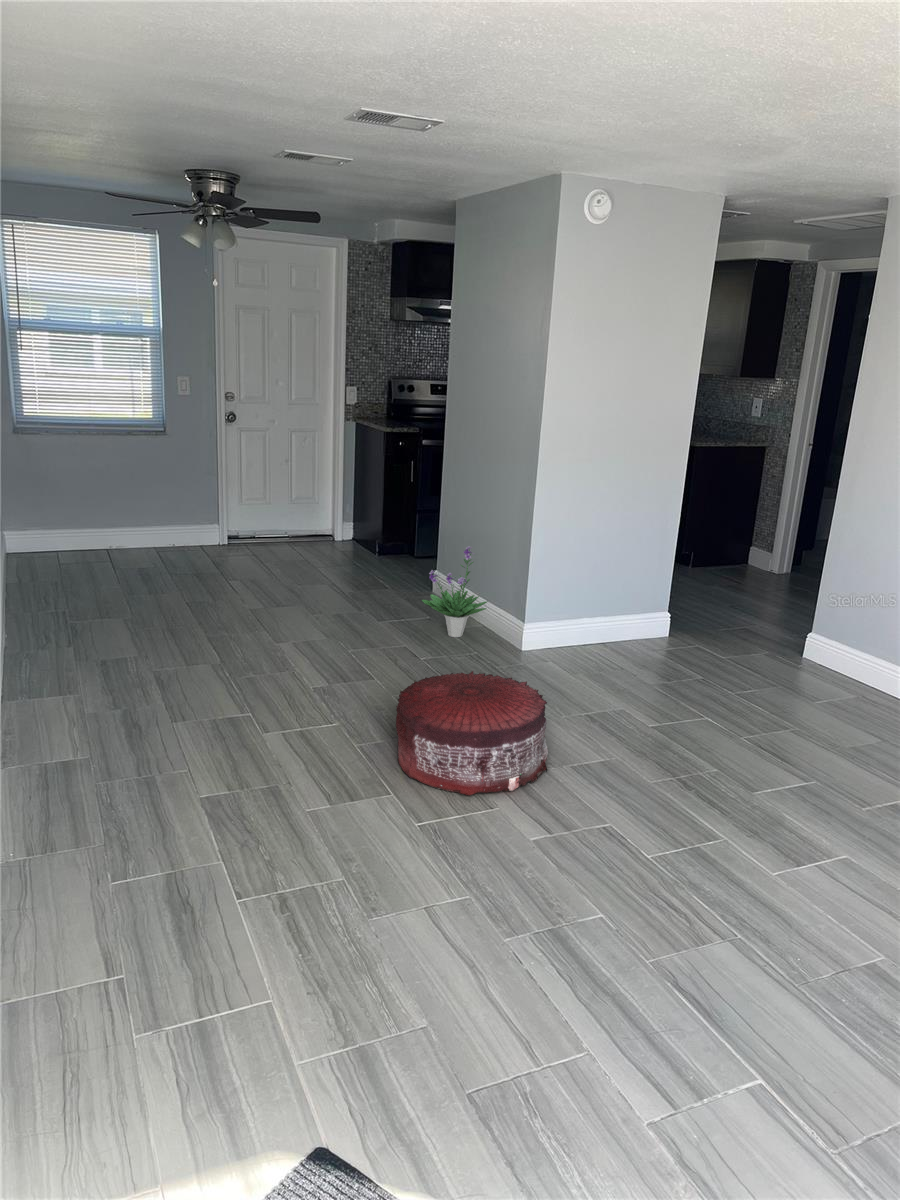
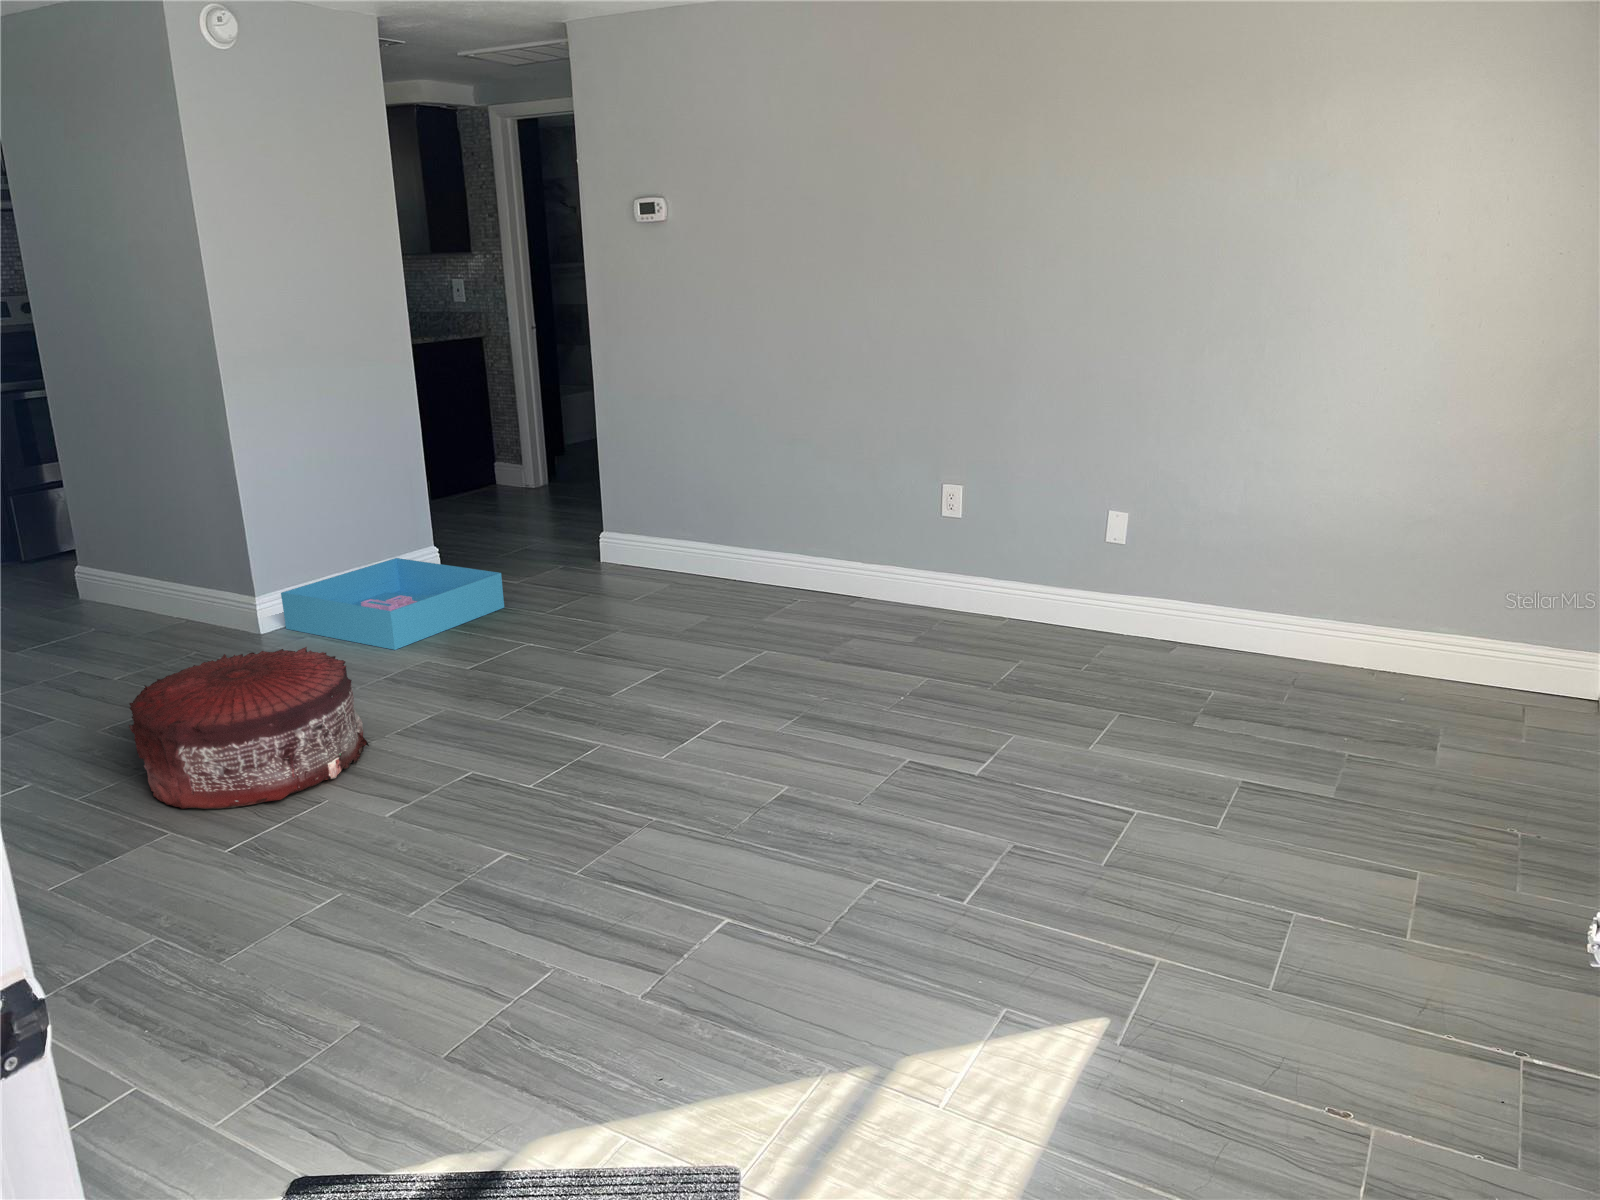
potted plant: present [422,546,488,637] -> none [82,511,191,644]
storage bin: none [541,615,708,692] -> present [281,558,504,650]

